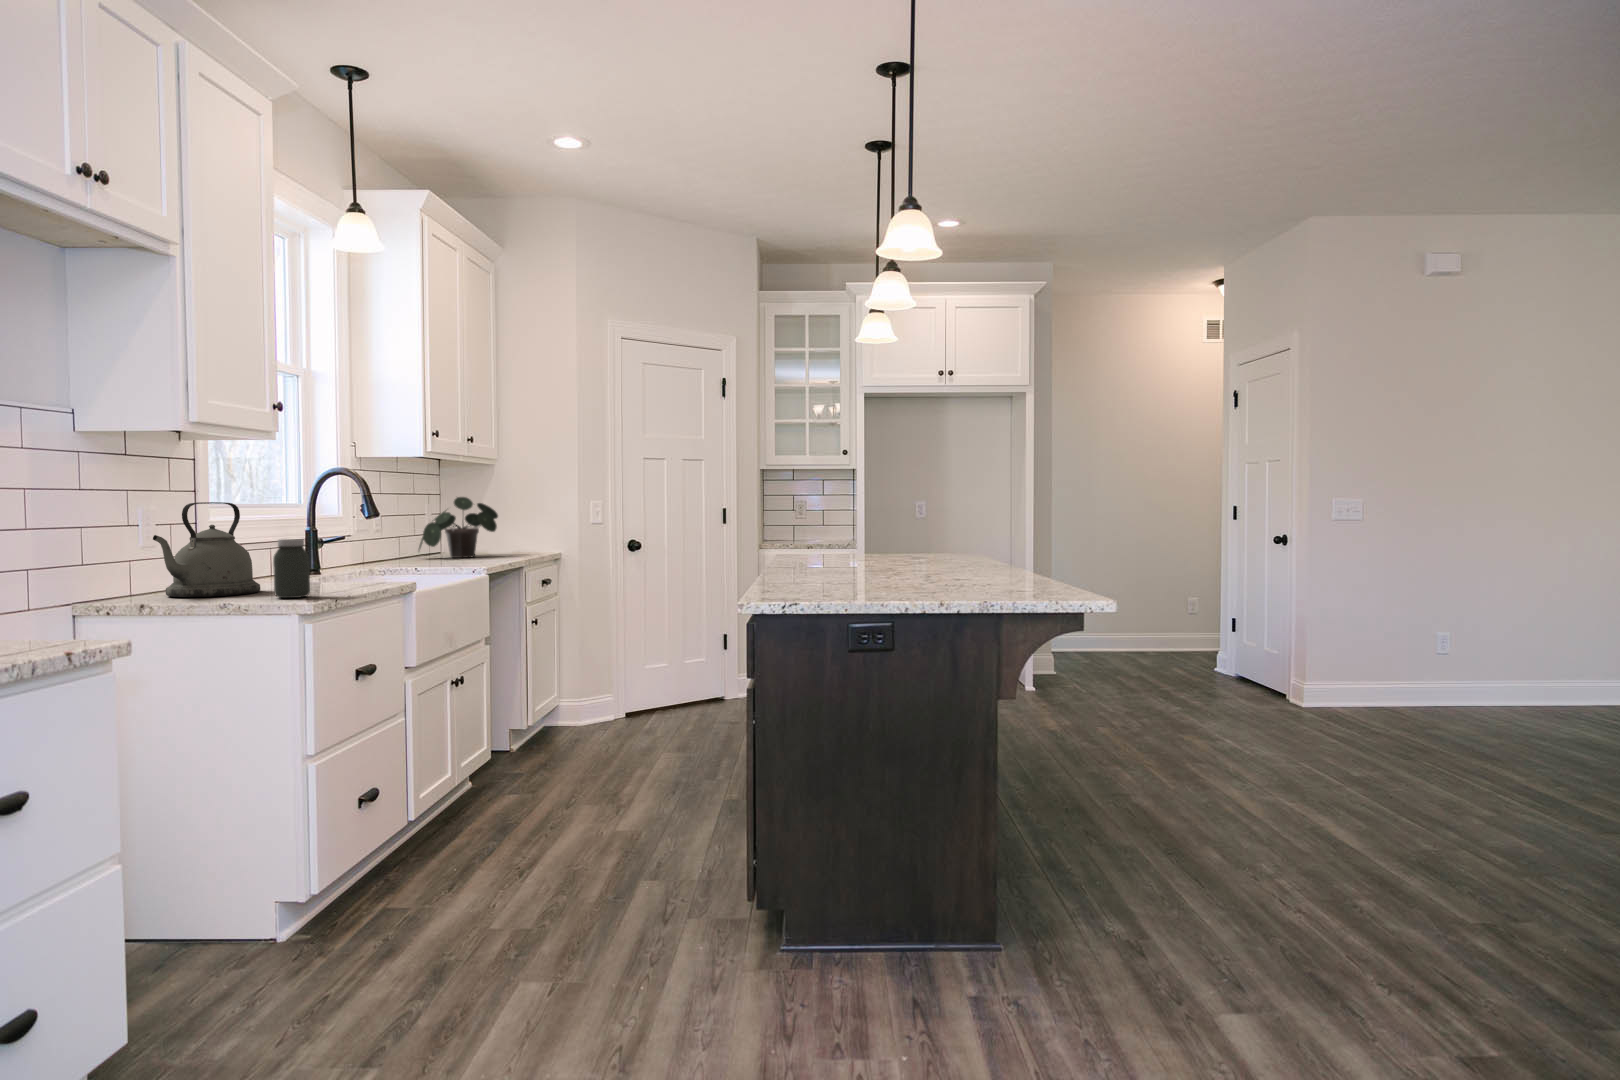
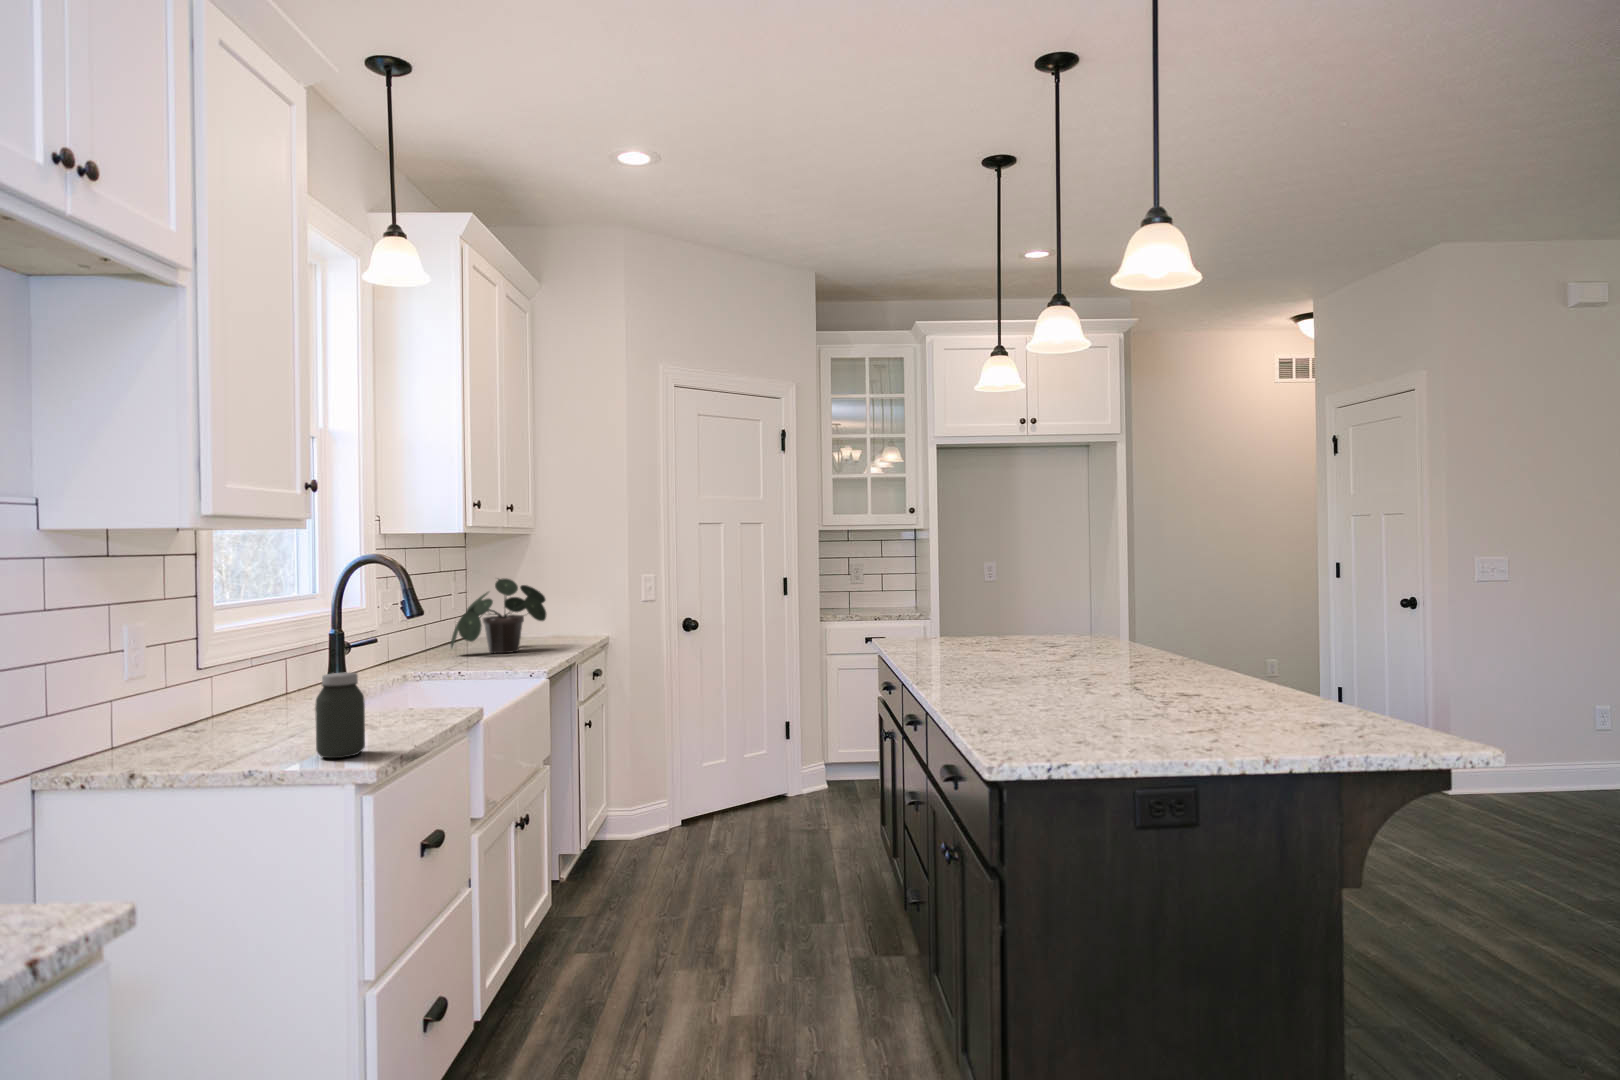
kettle: present [153,502,260,597] -> none [146,618,288,756]

